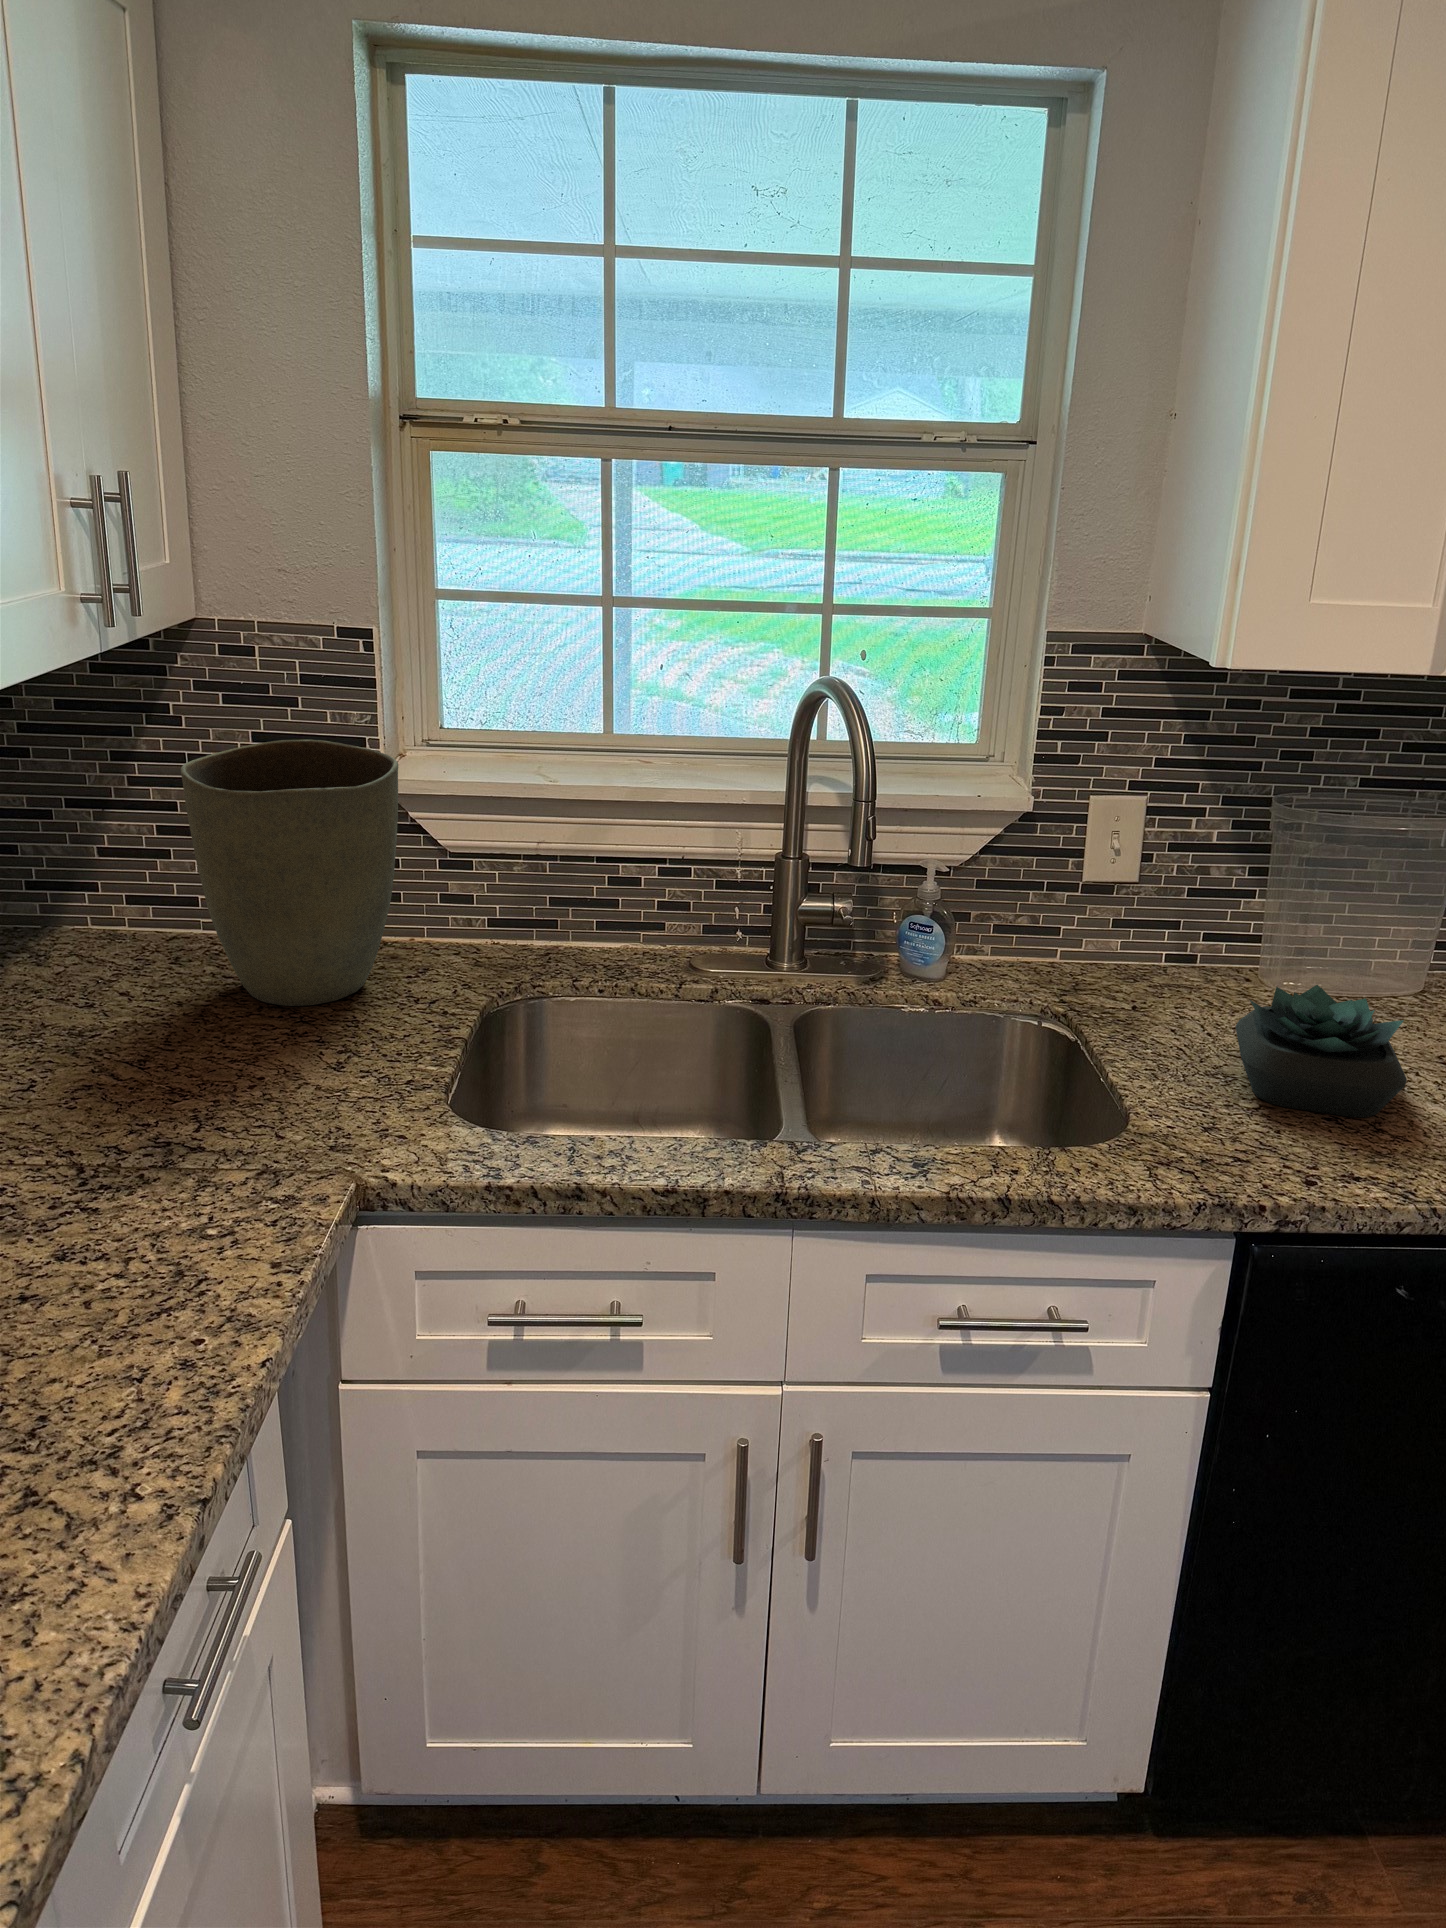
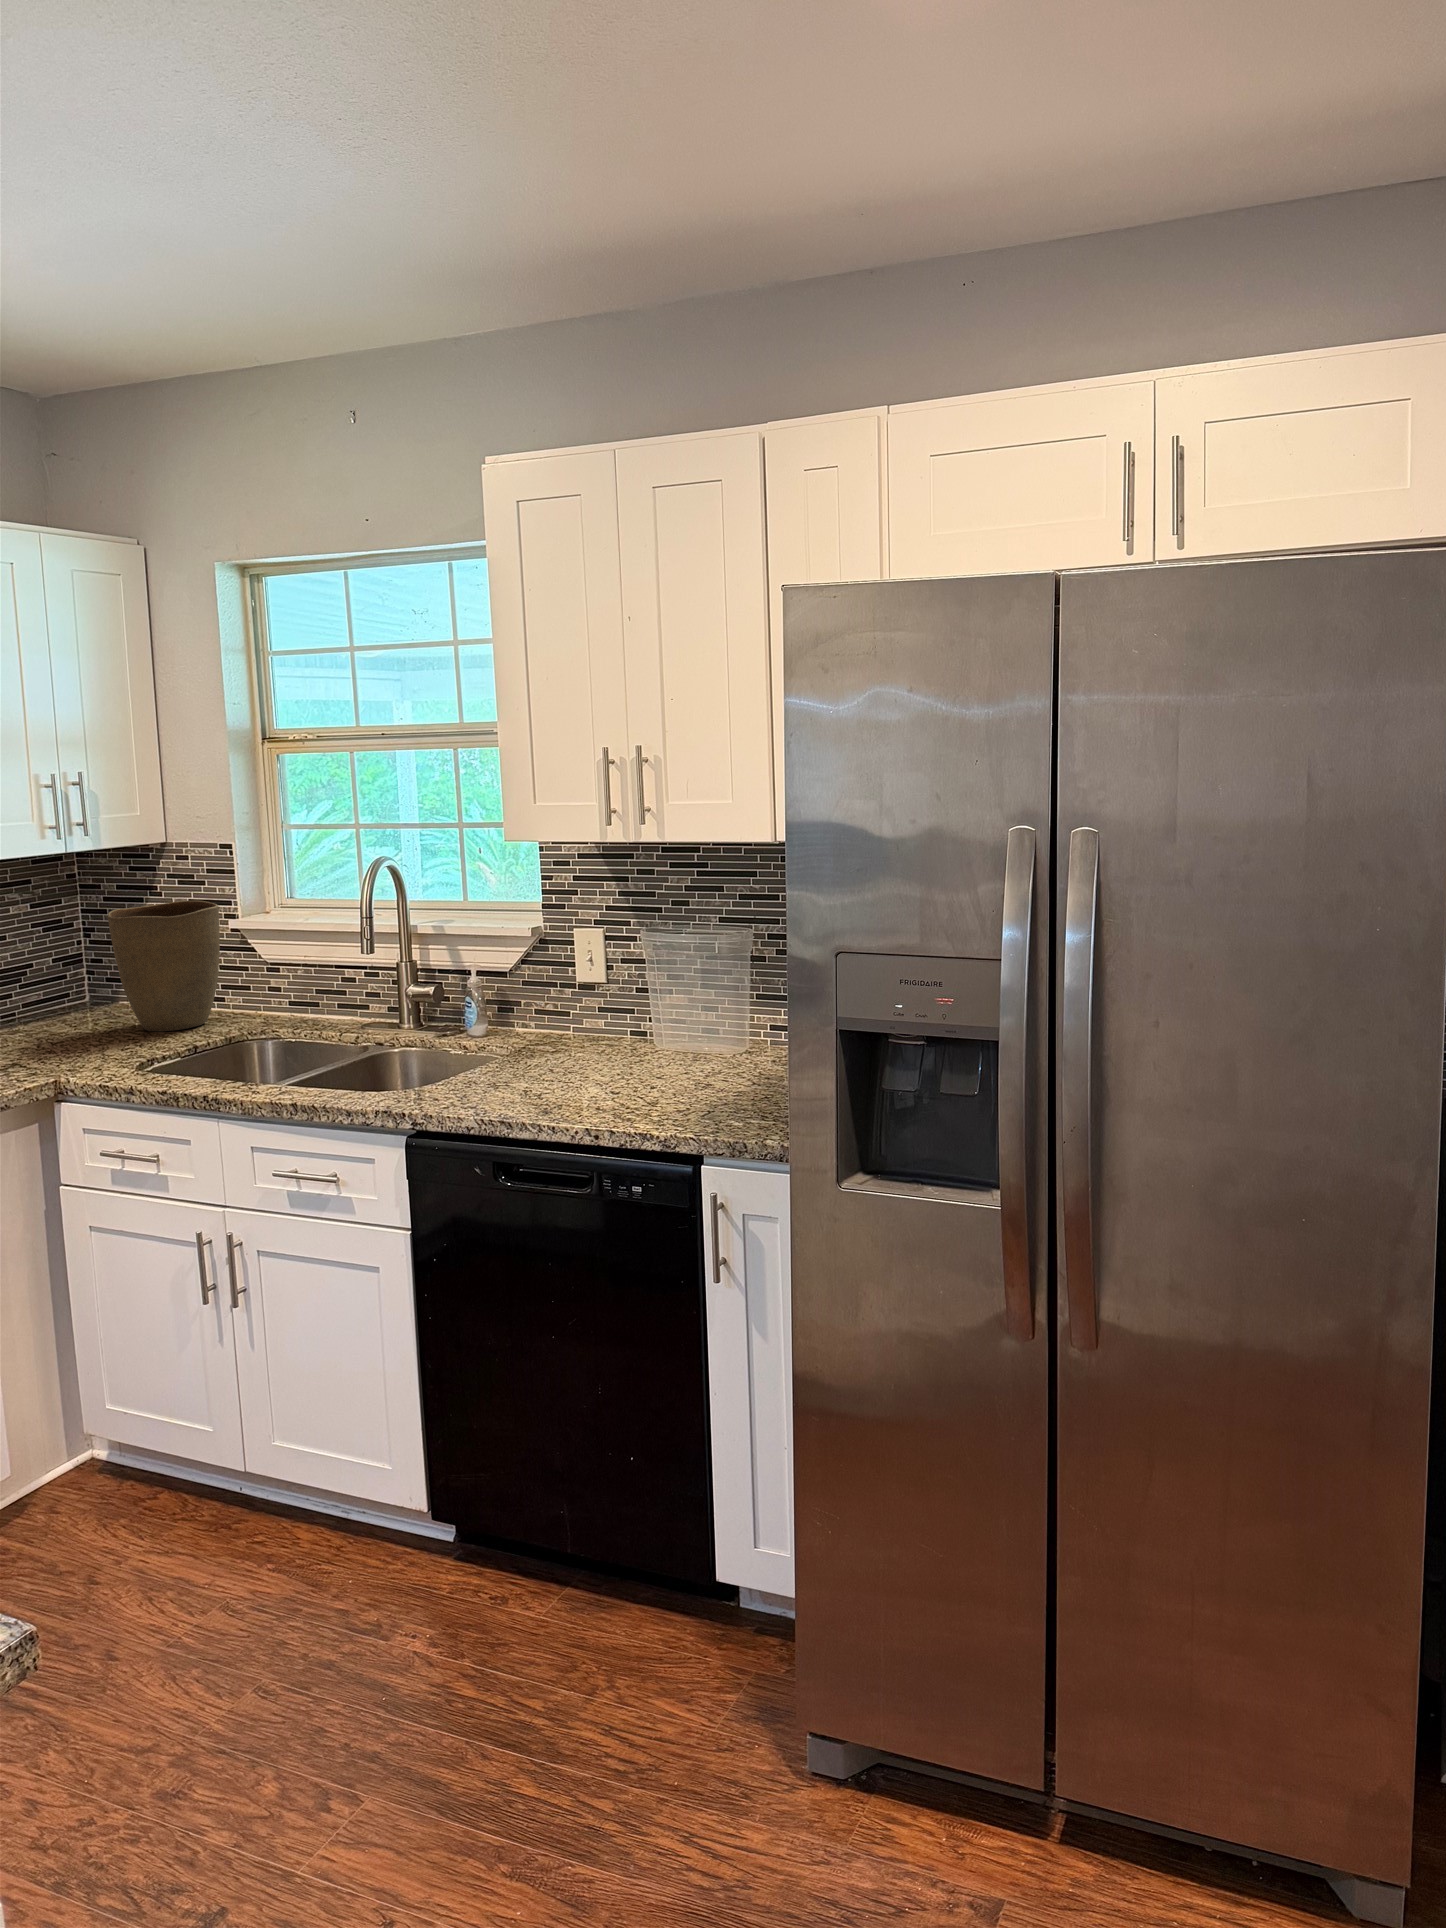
succulent plant: present [1235,985,1407,1118] -> none [492,1025,602,1093]

